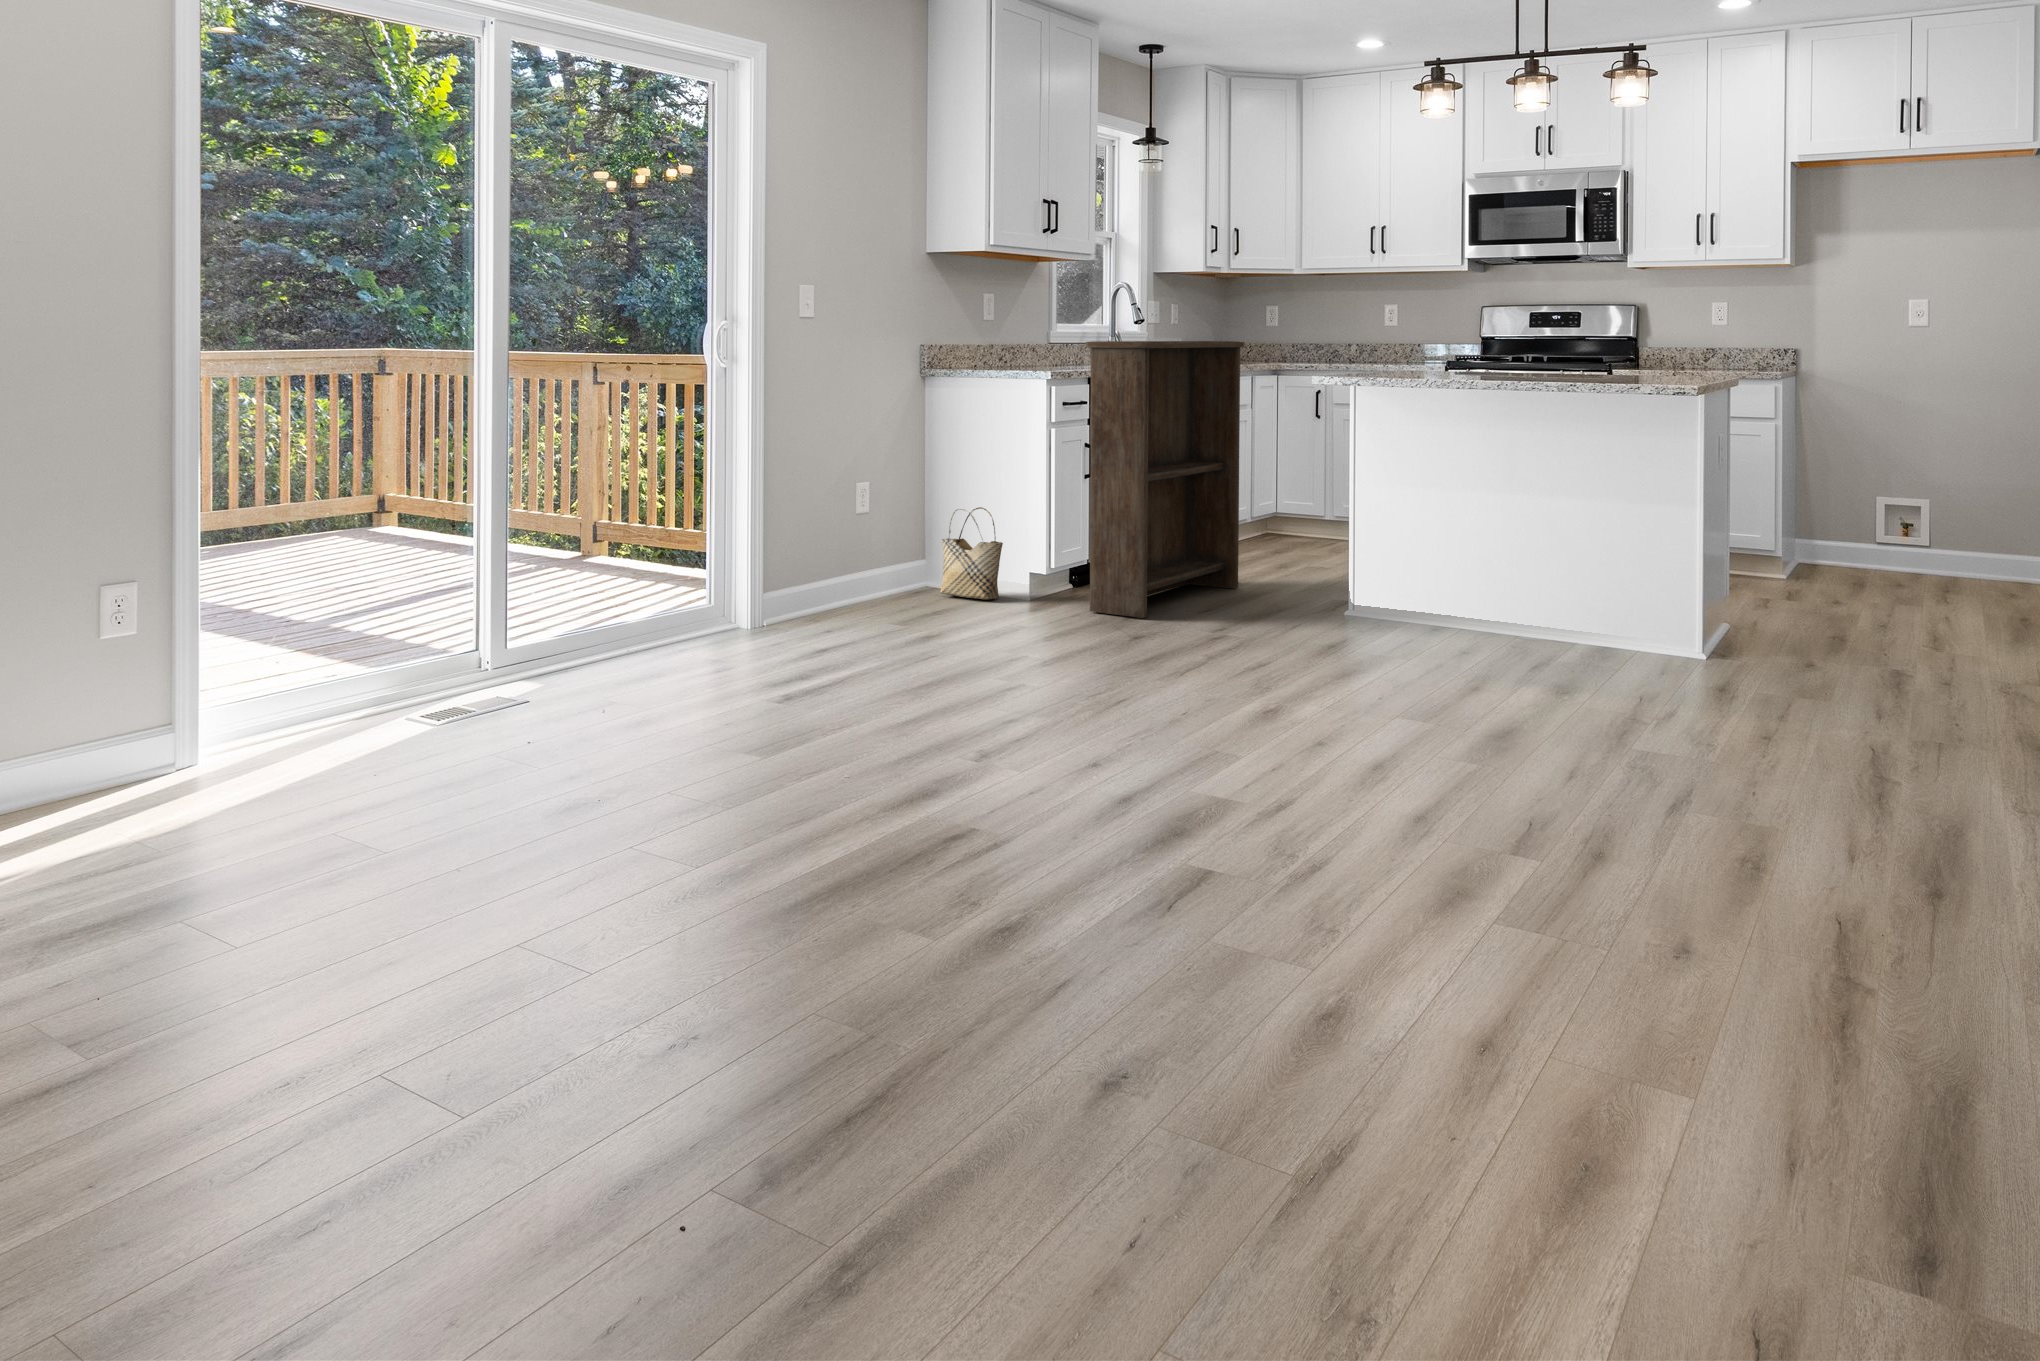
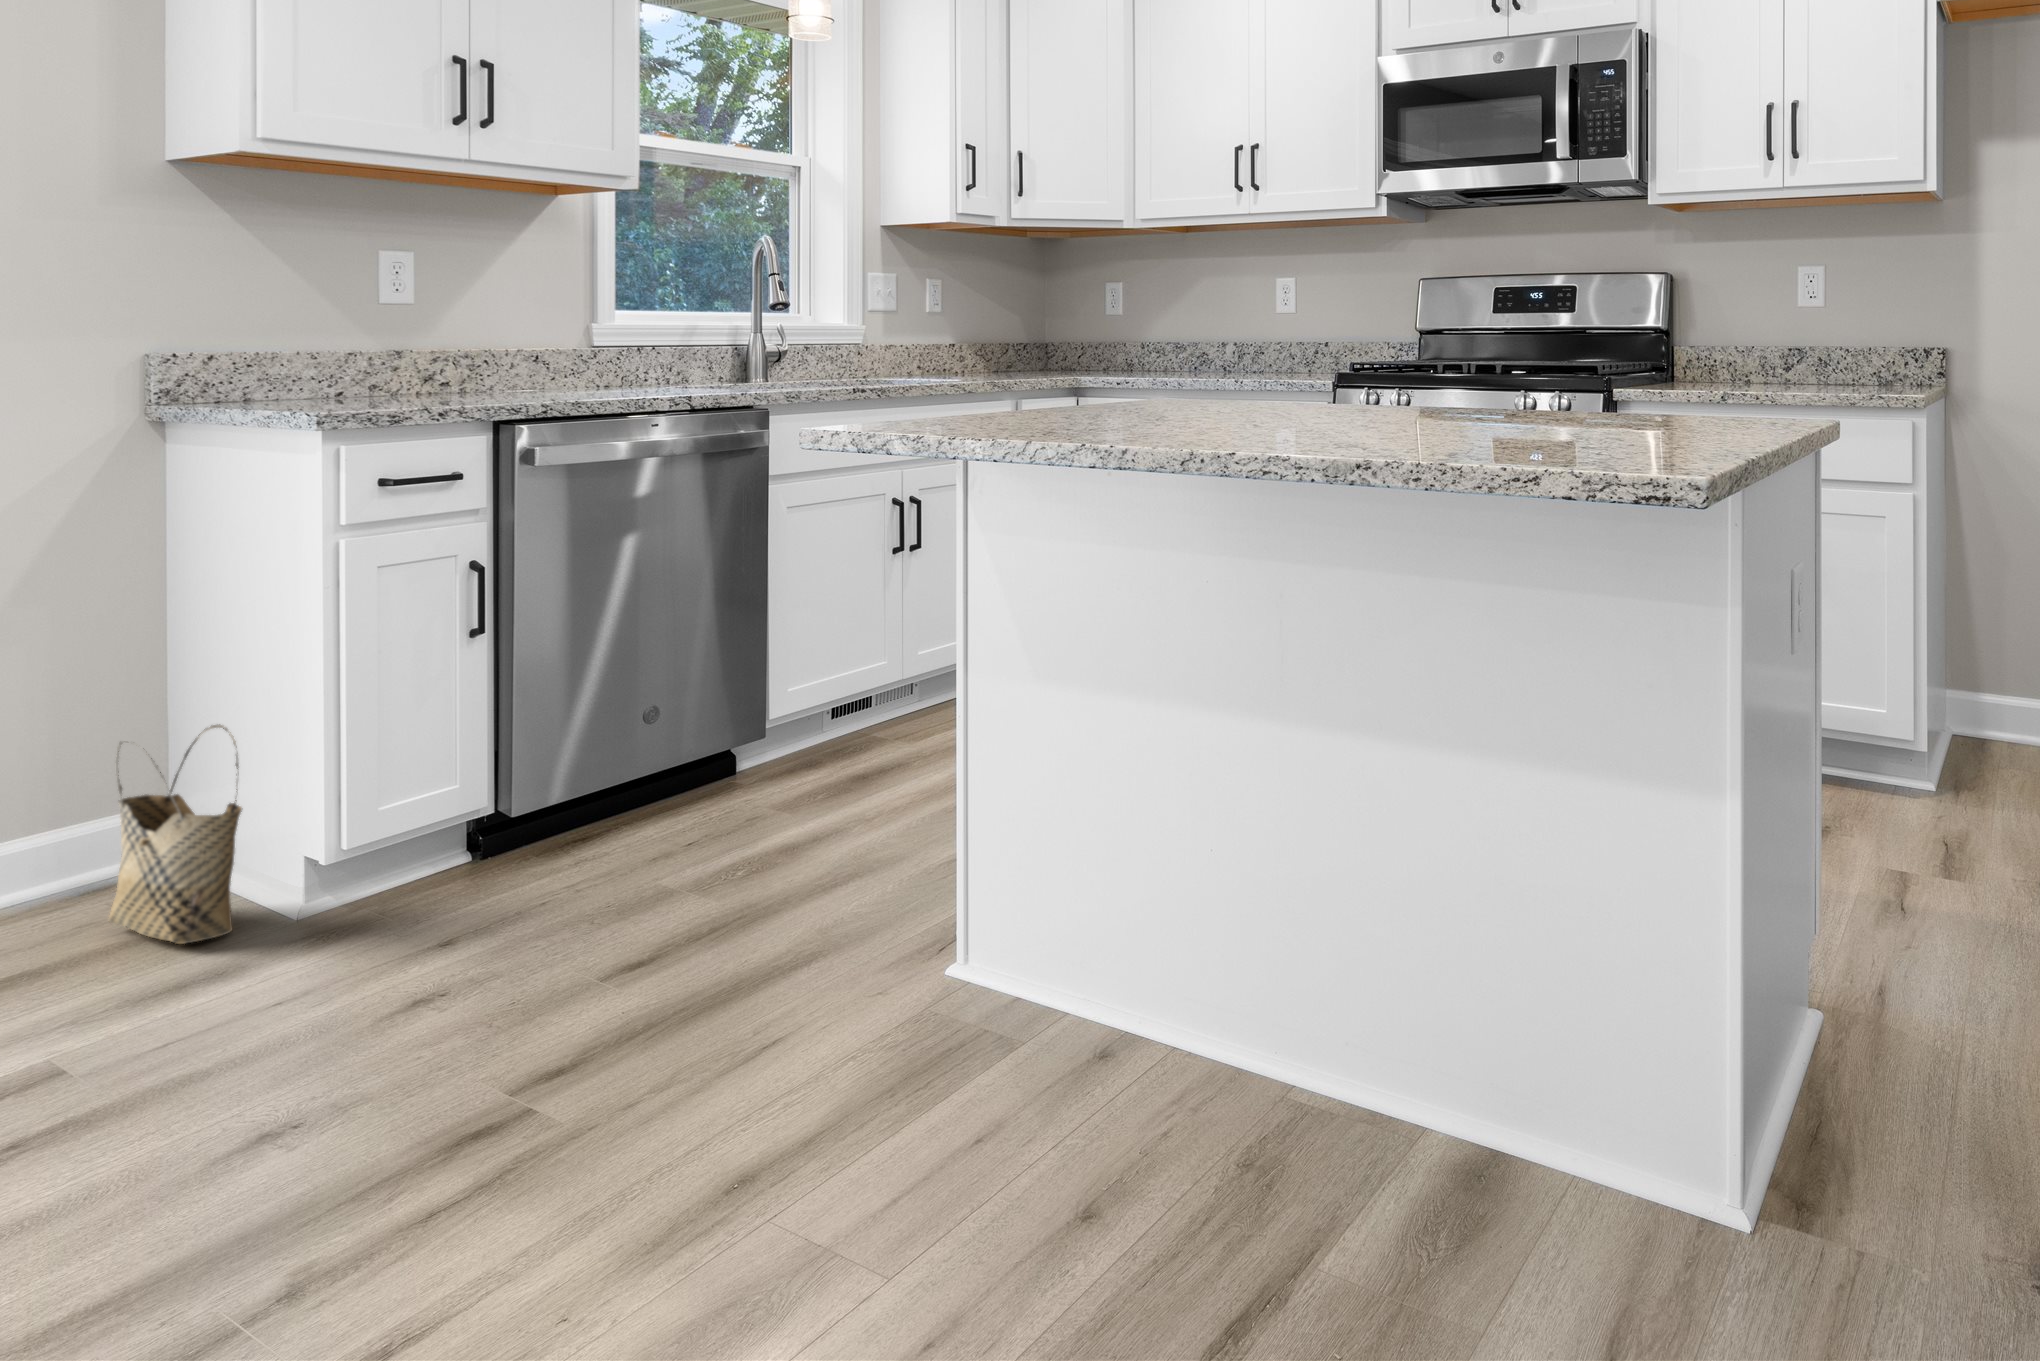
bookshelf: present [1086,341,1244,618] -> none [328,353,826,1032]

